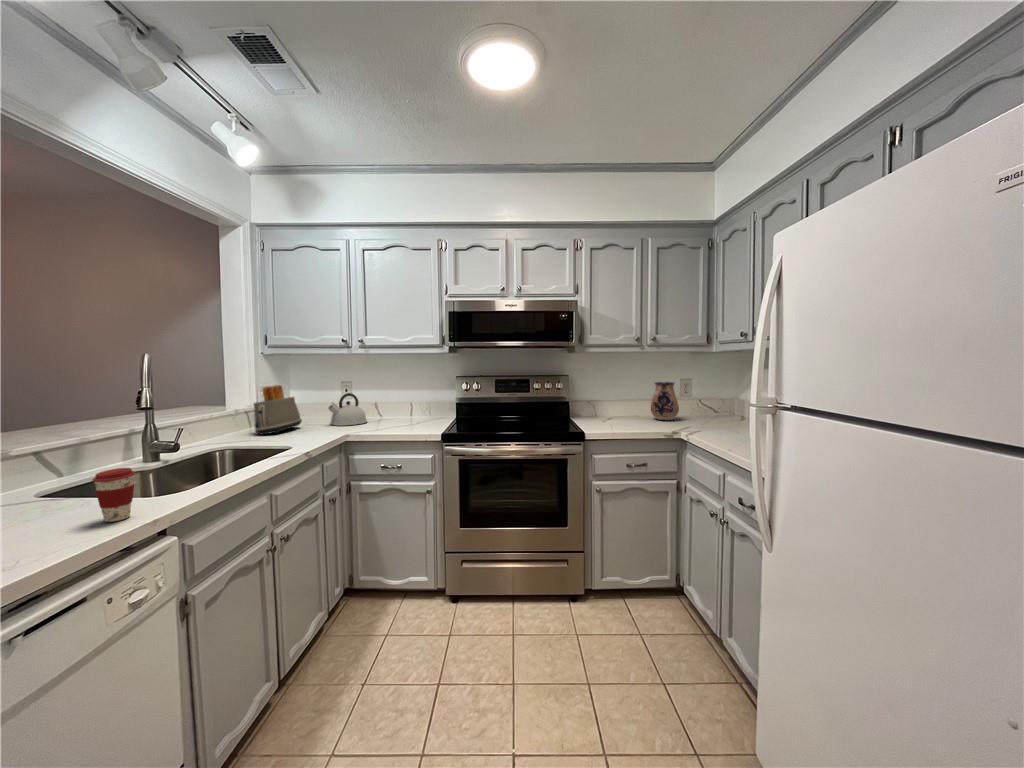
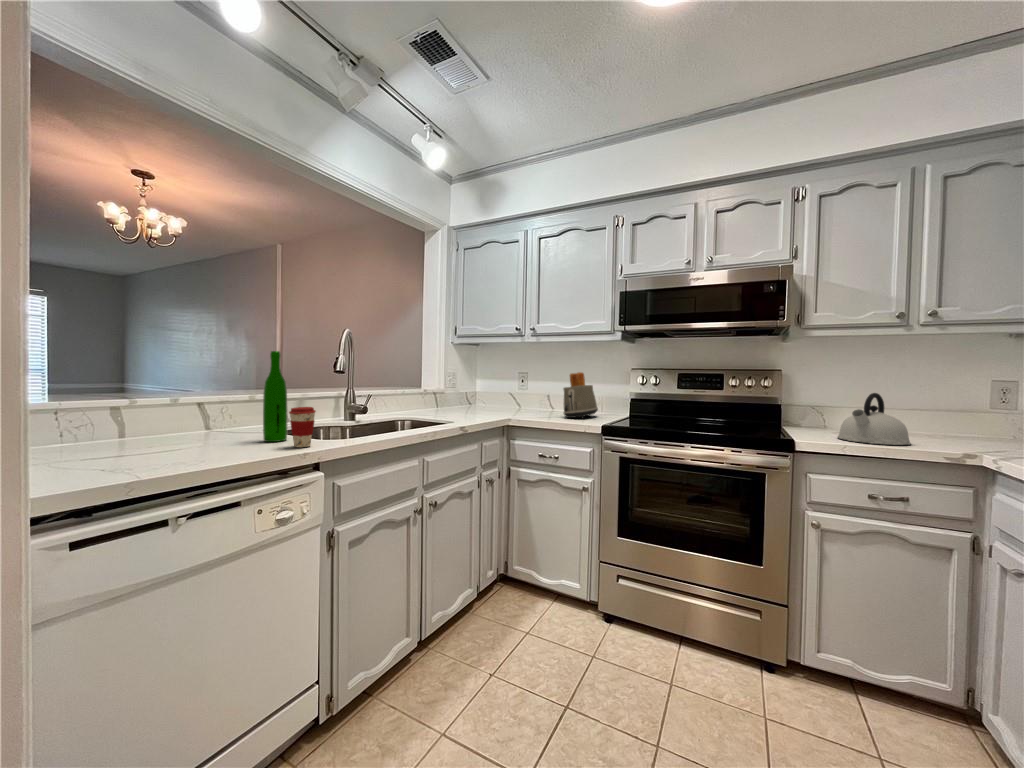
ceramic pitcher: present [651,382,679,420] -> none [930,382,991,442]
toaster: present [254,385,302,435] -> present [563,372,598,419]
kettle: present [328,393,367,426] -> present [838,393,911,445]
wine bottle: none [29,398,76,521] -> present [263,351,288,442]

